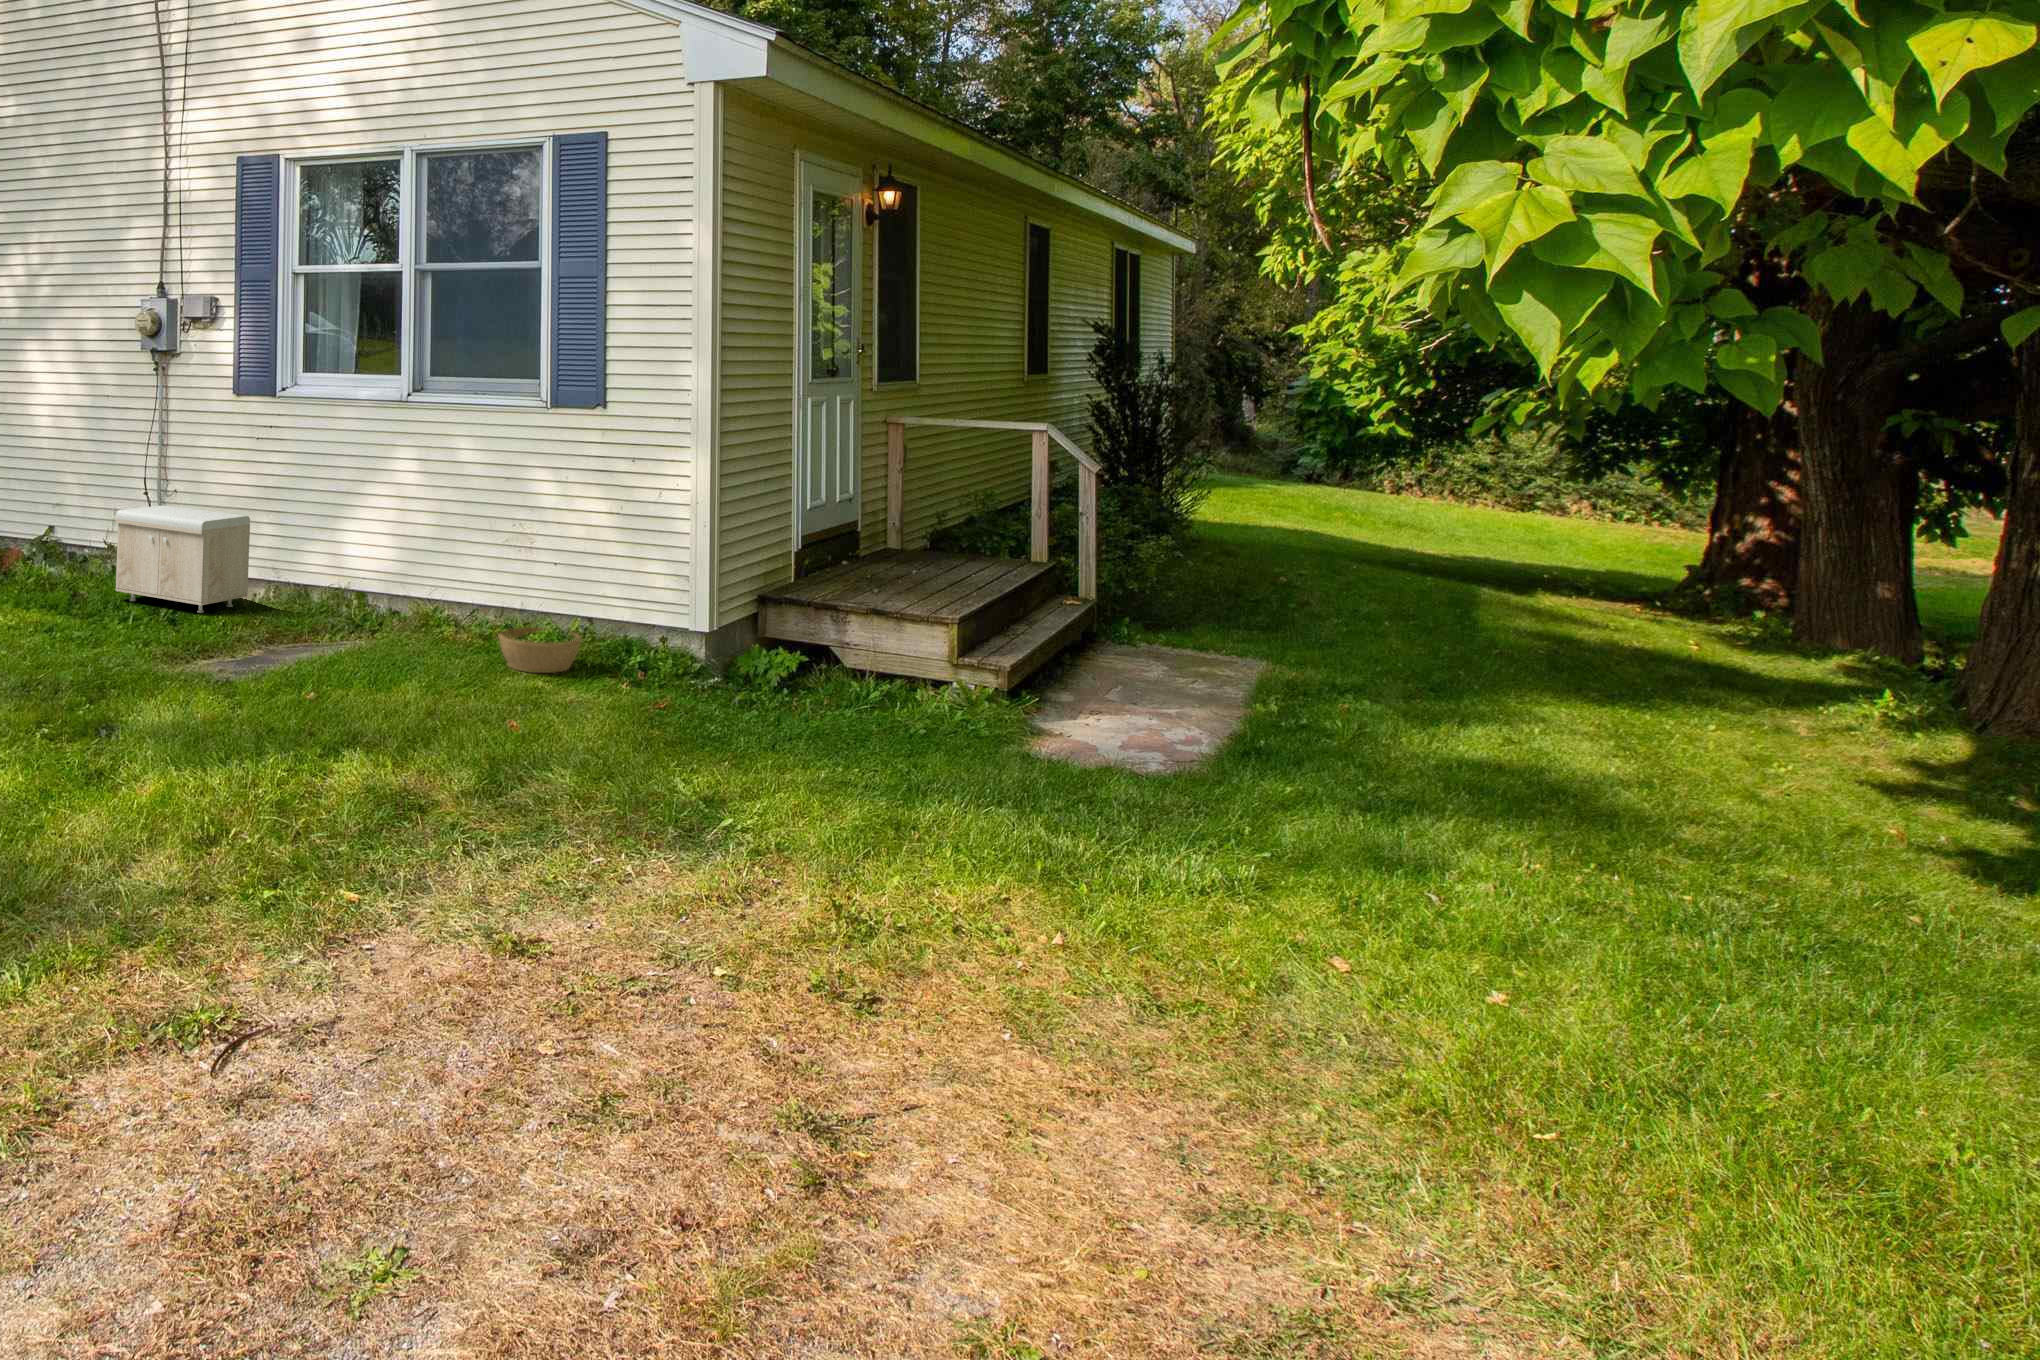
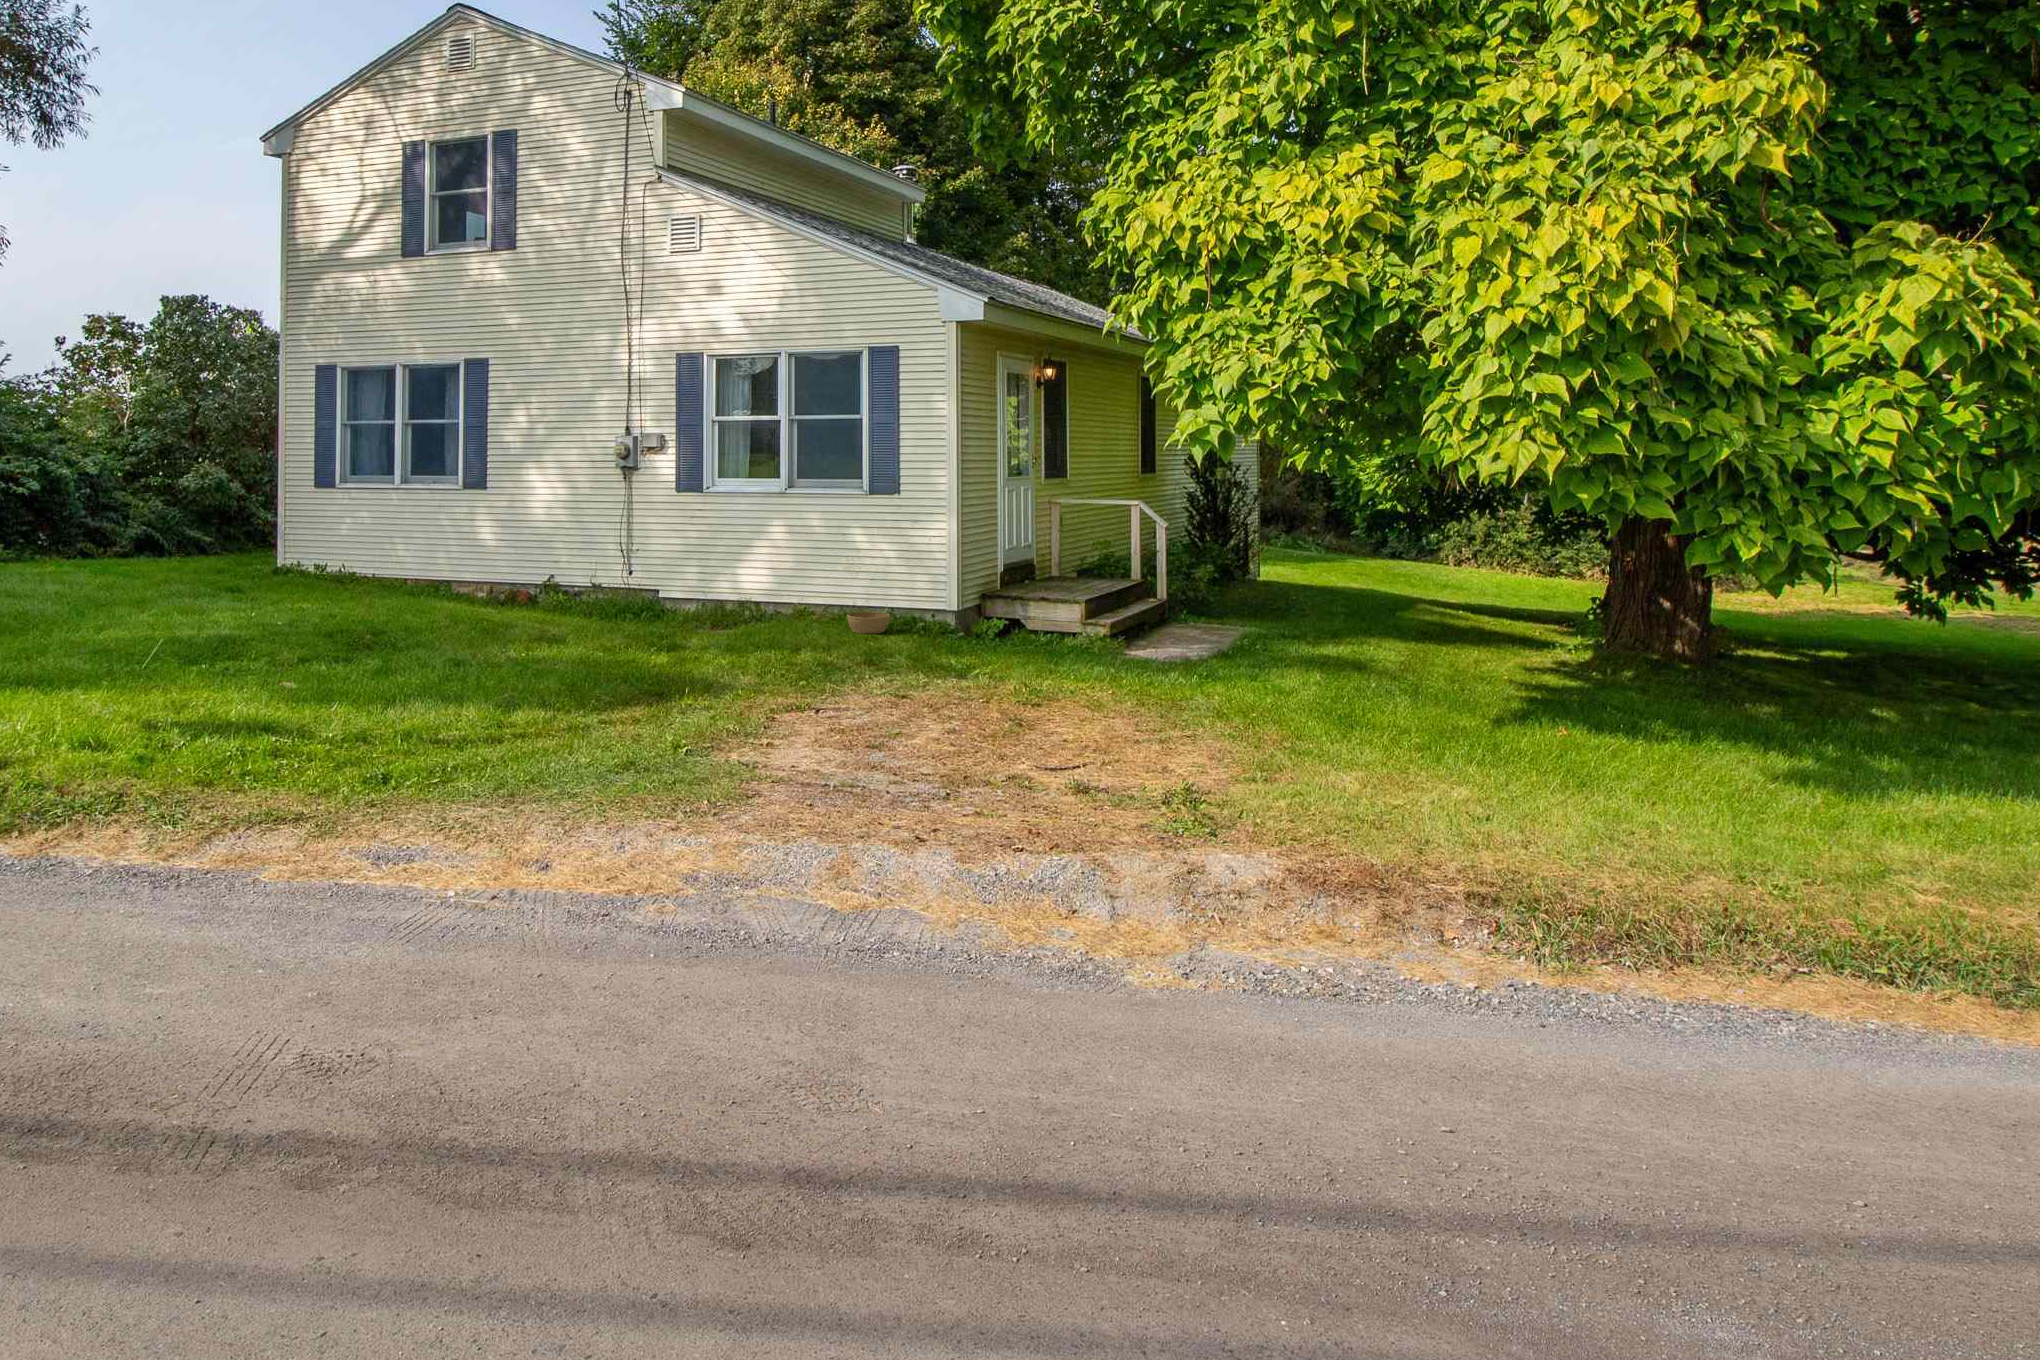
storage bench: present [116,505,250,613] -> none [615,557,692,616]

